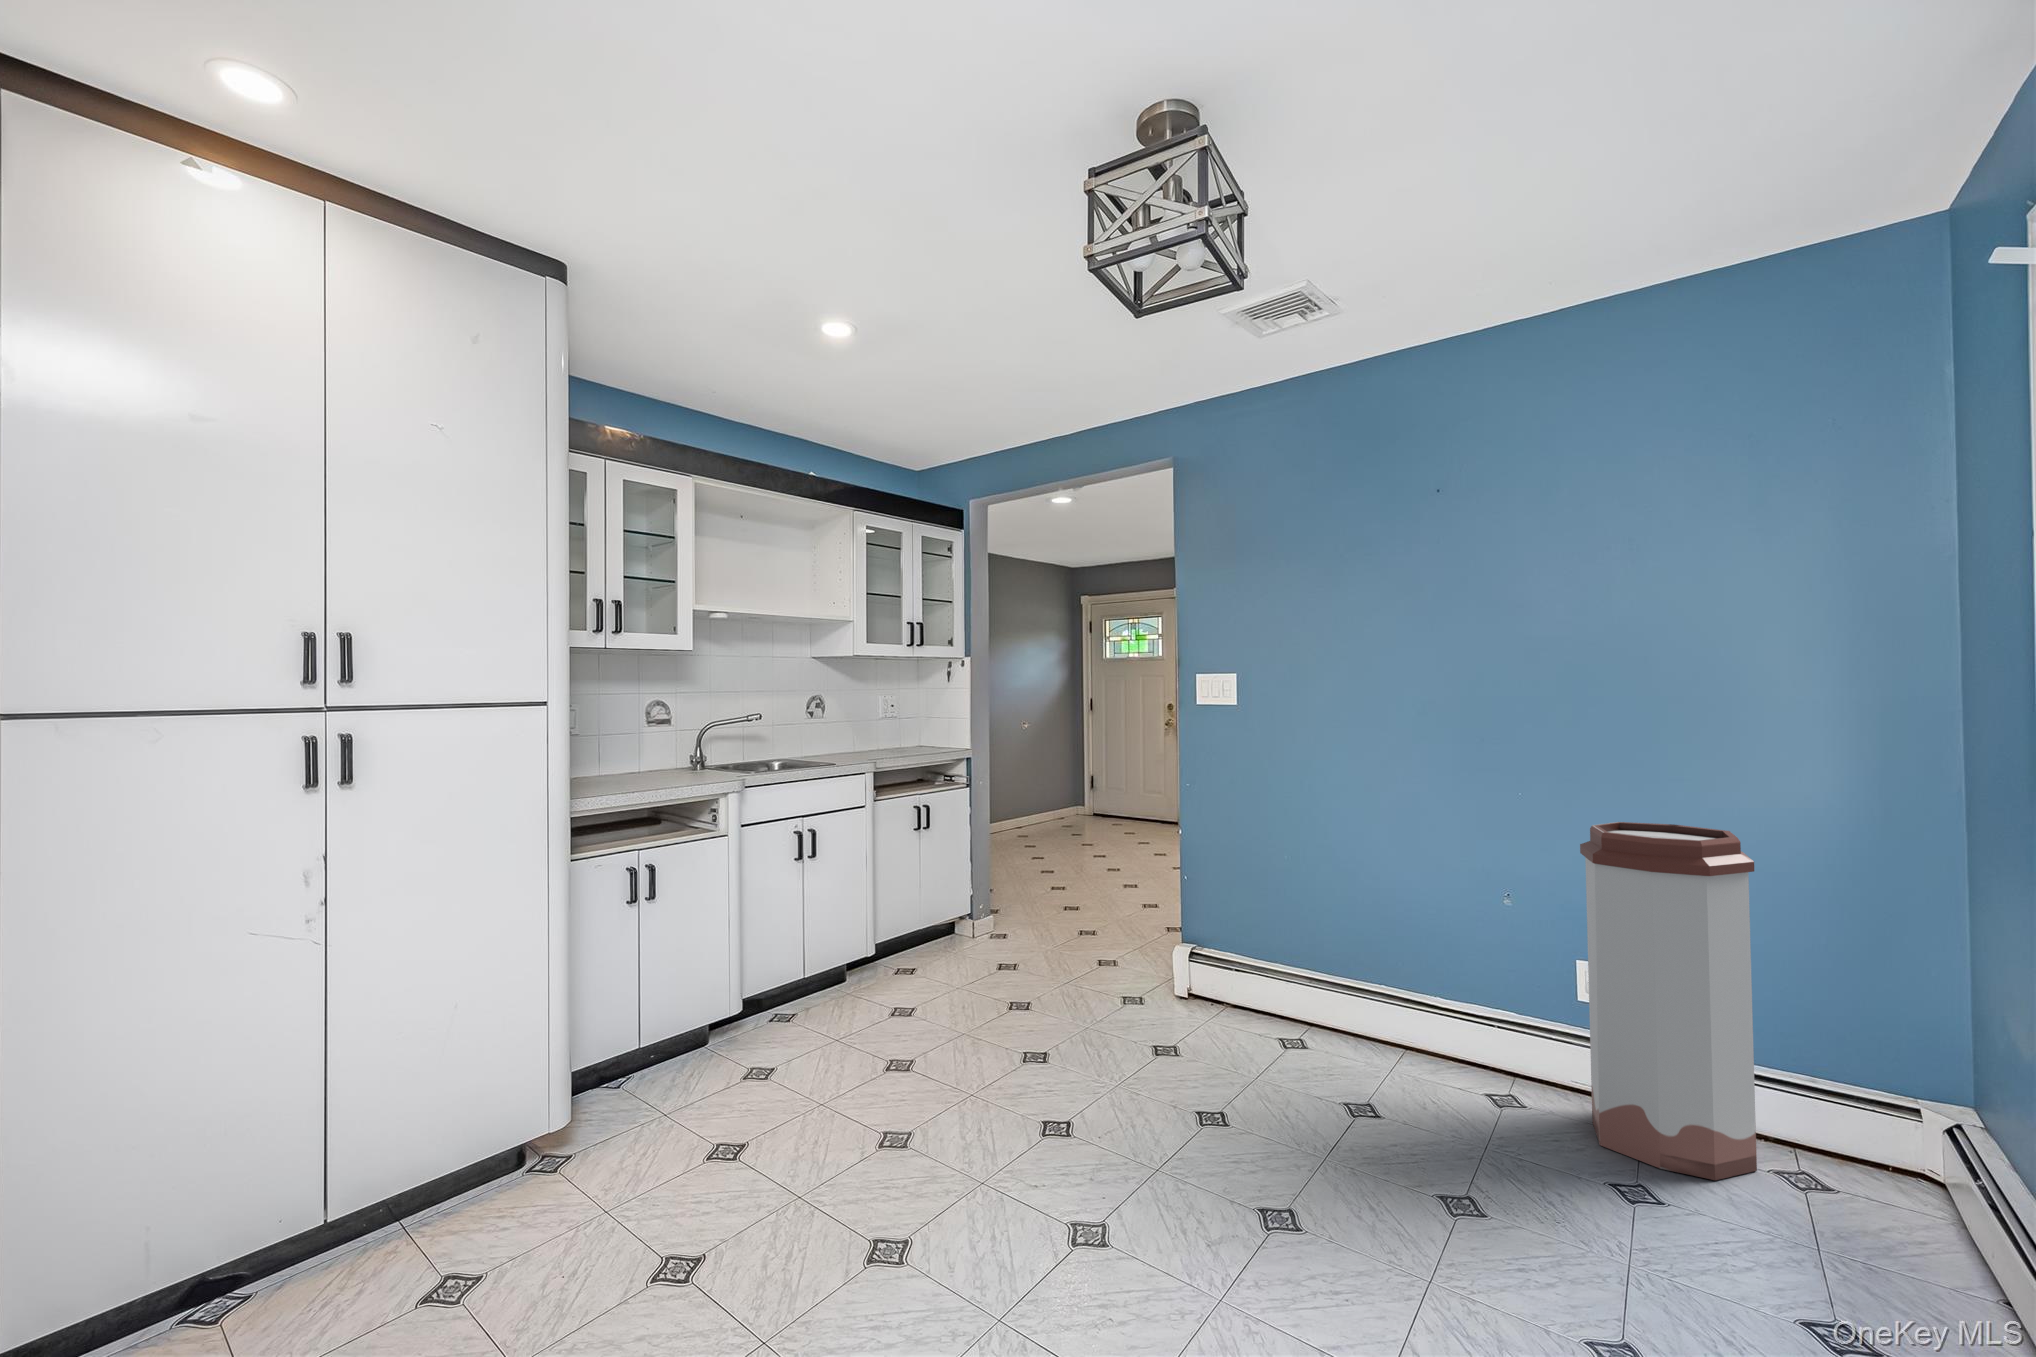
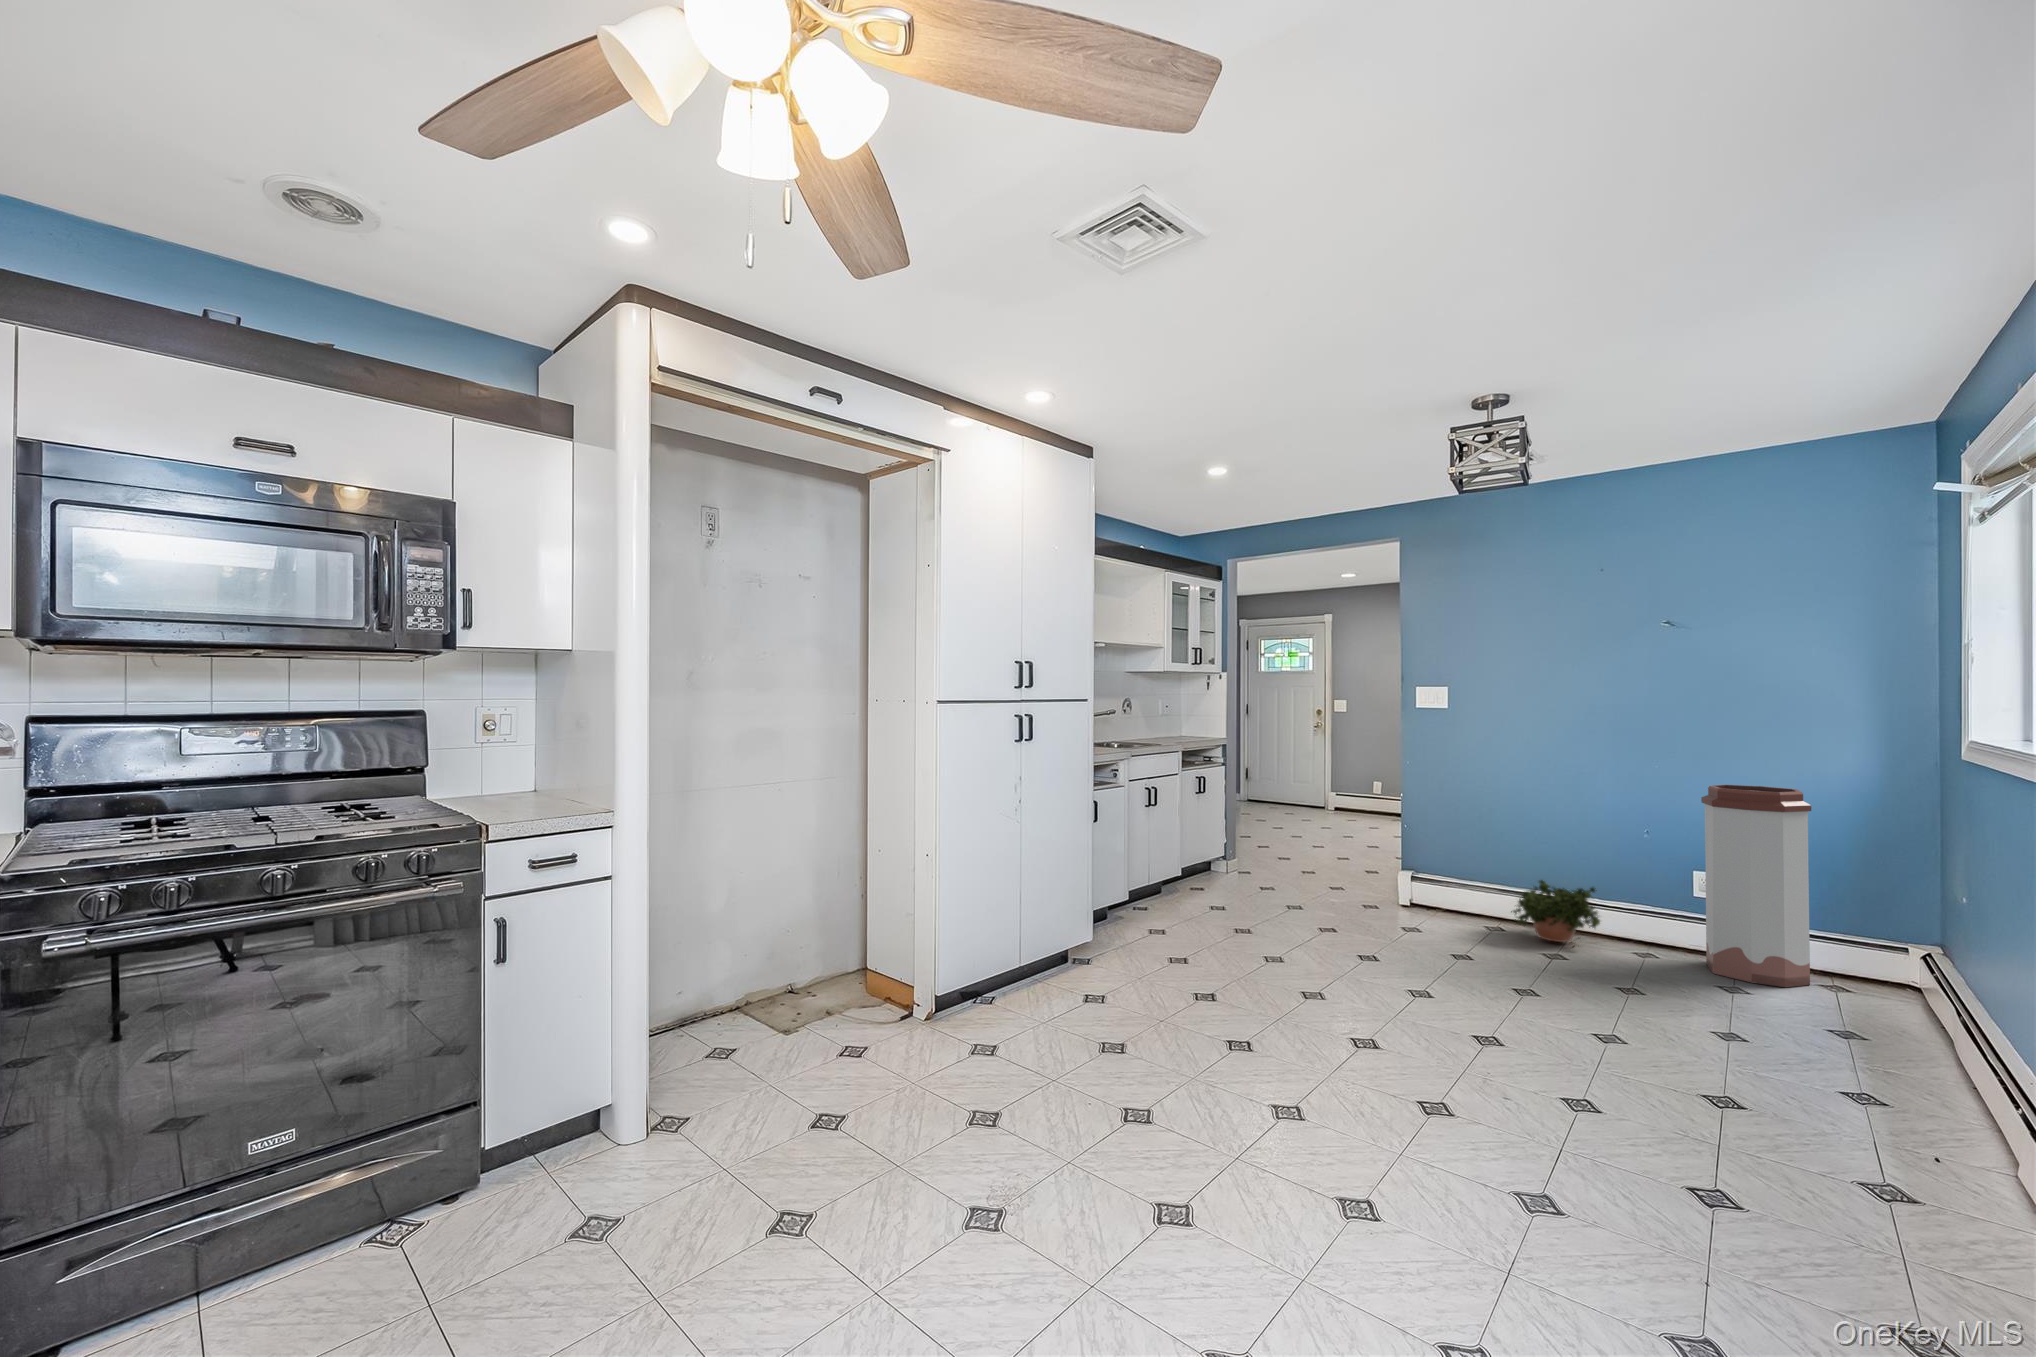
potted plant: none [1296,969,1442,1093] -> present [1511,880,1600,943]

